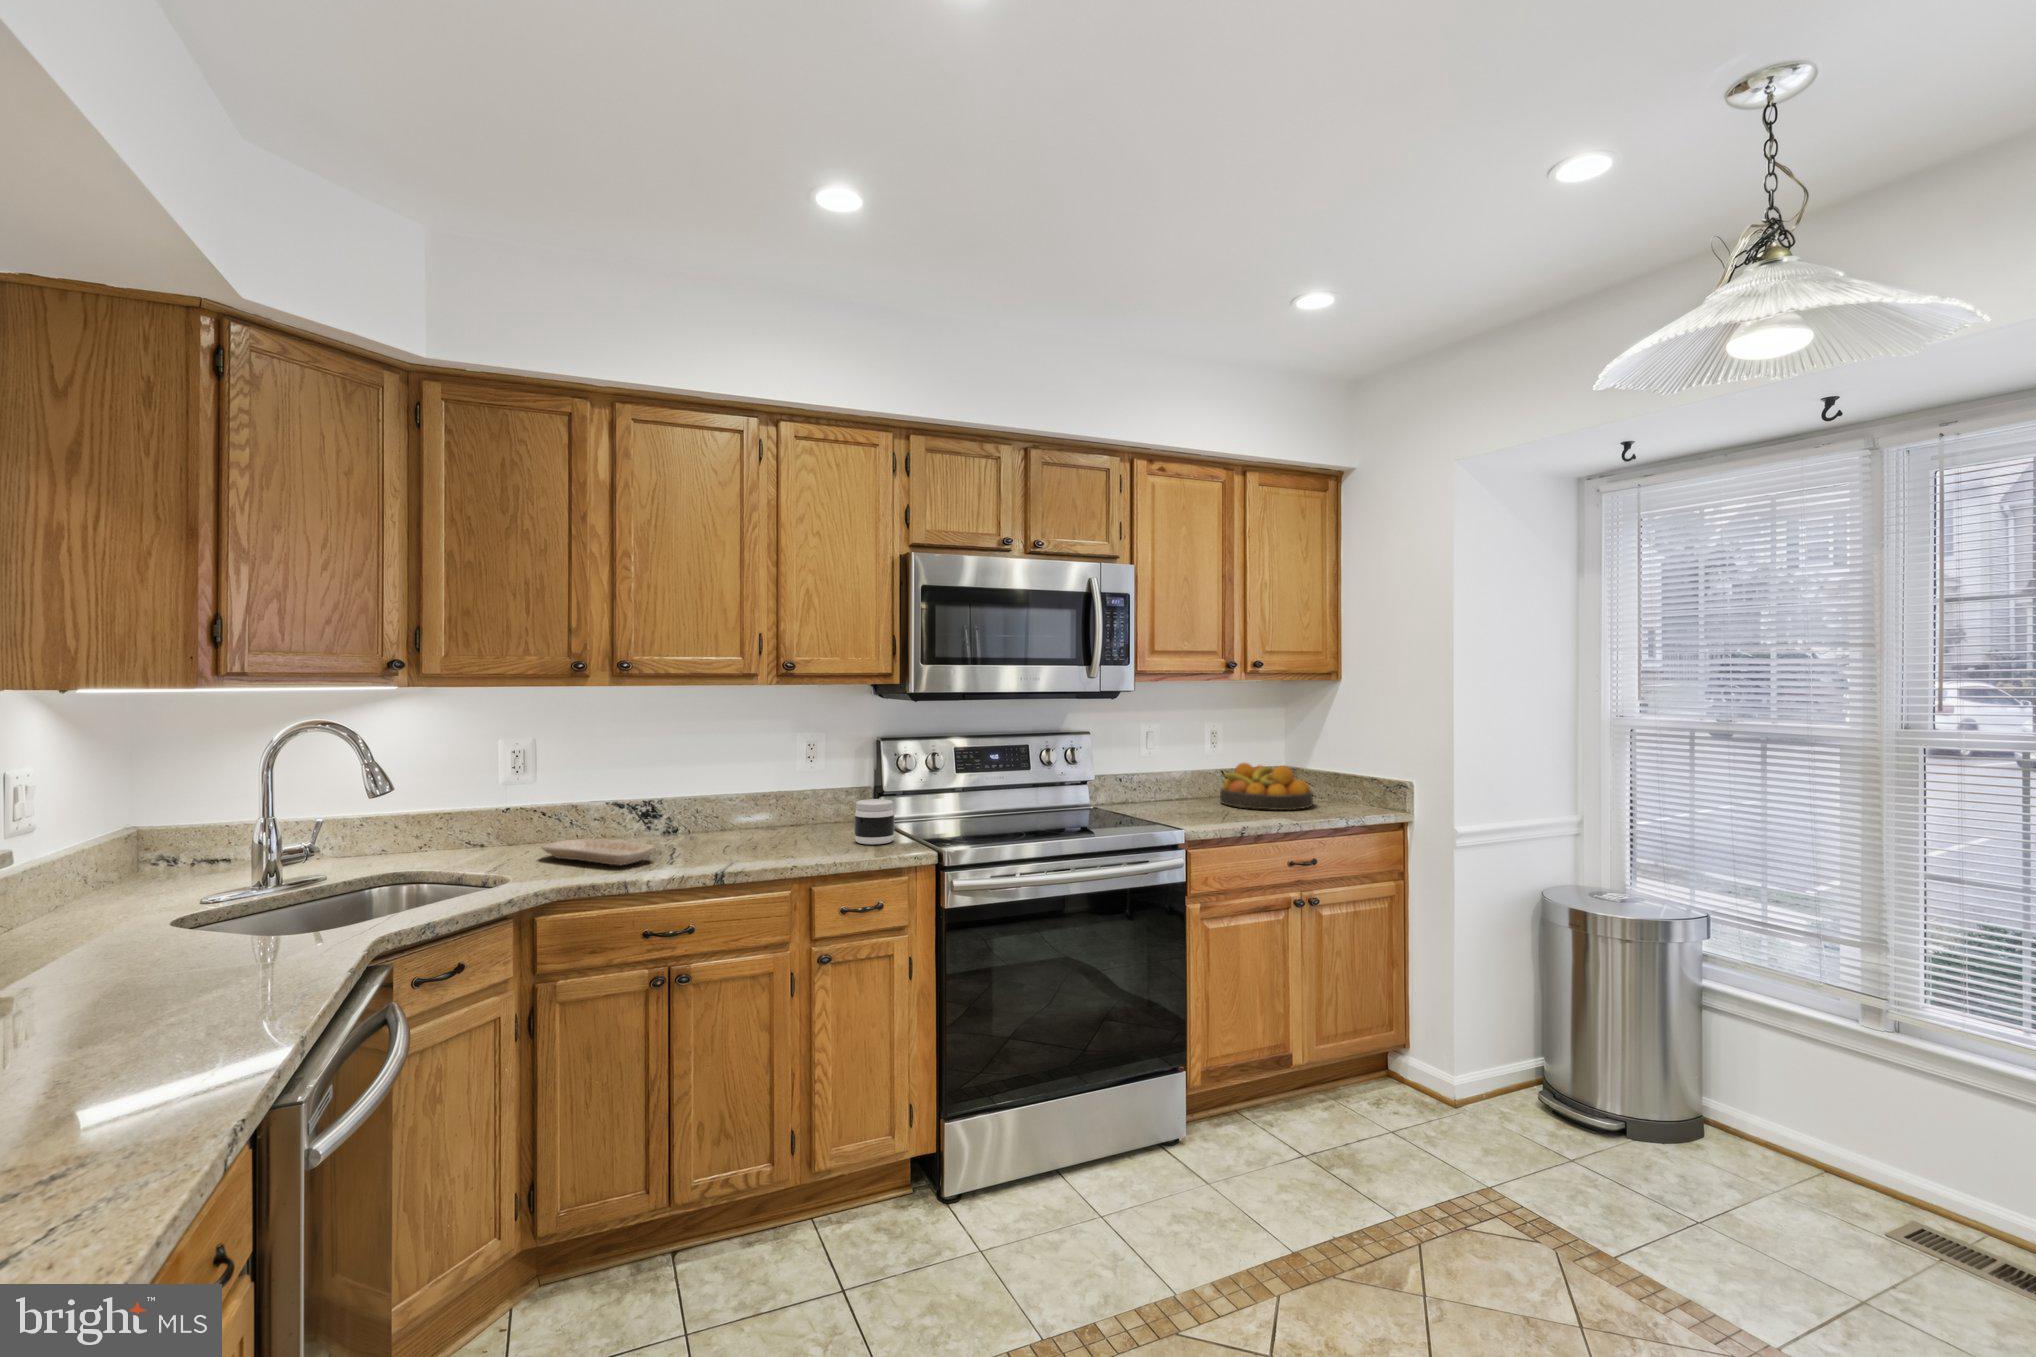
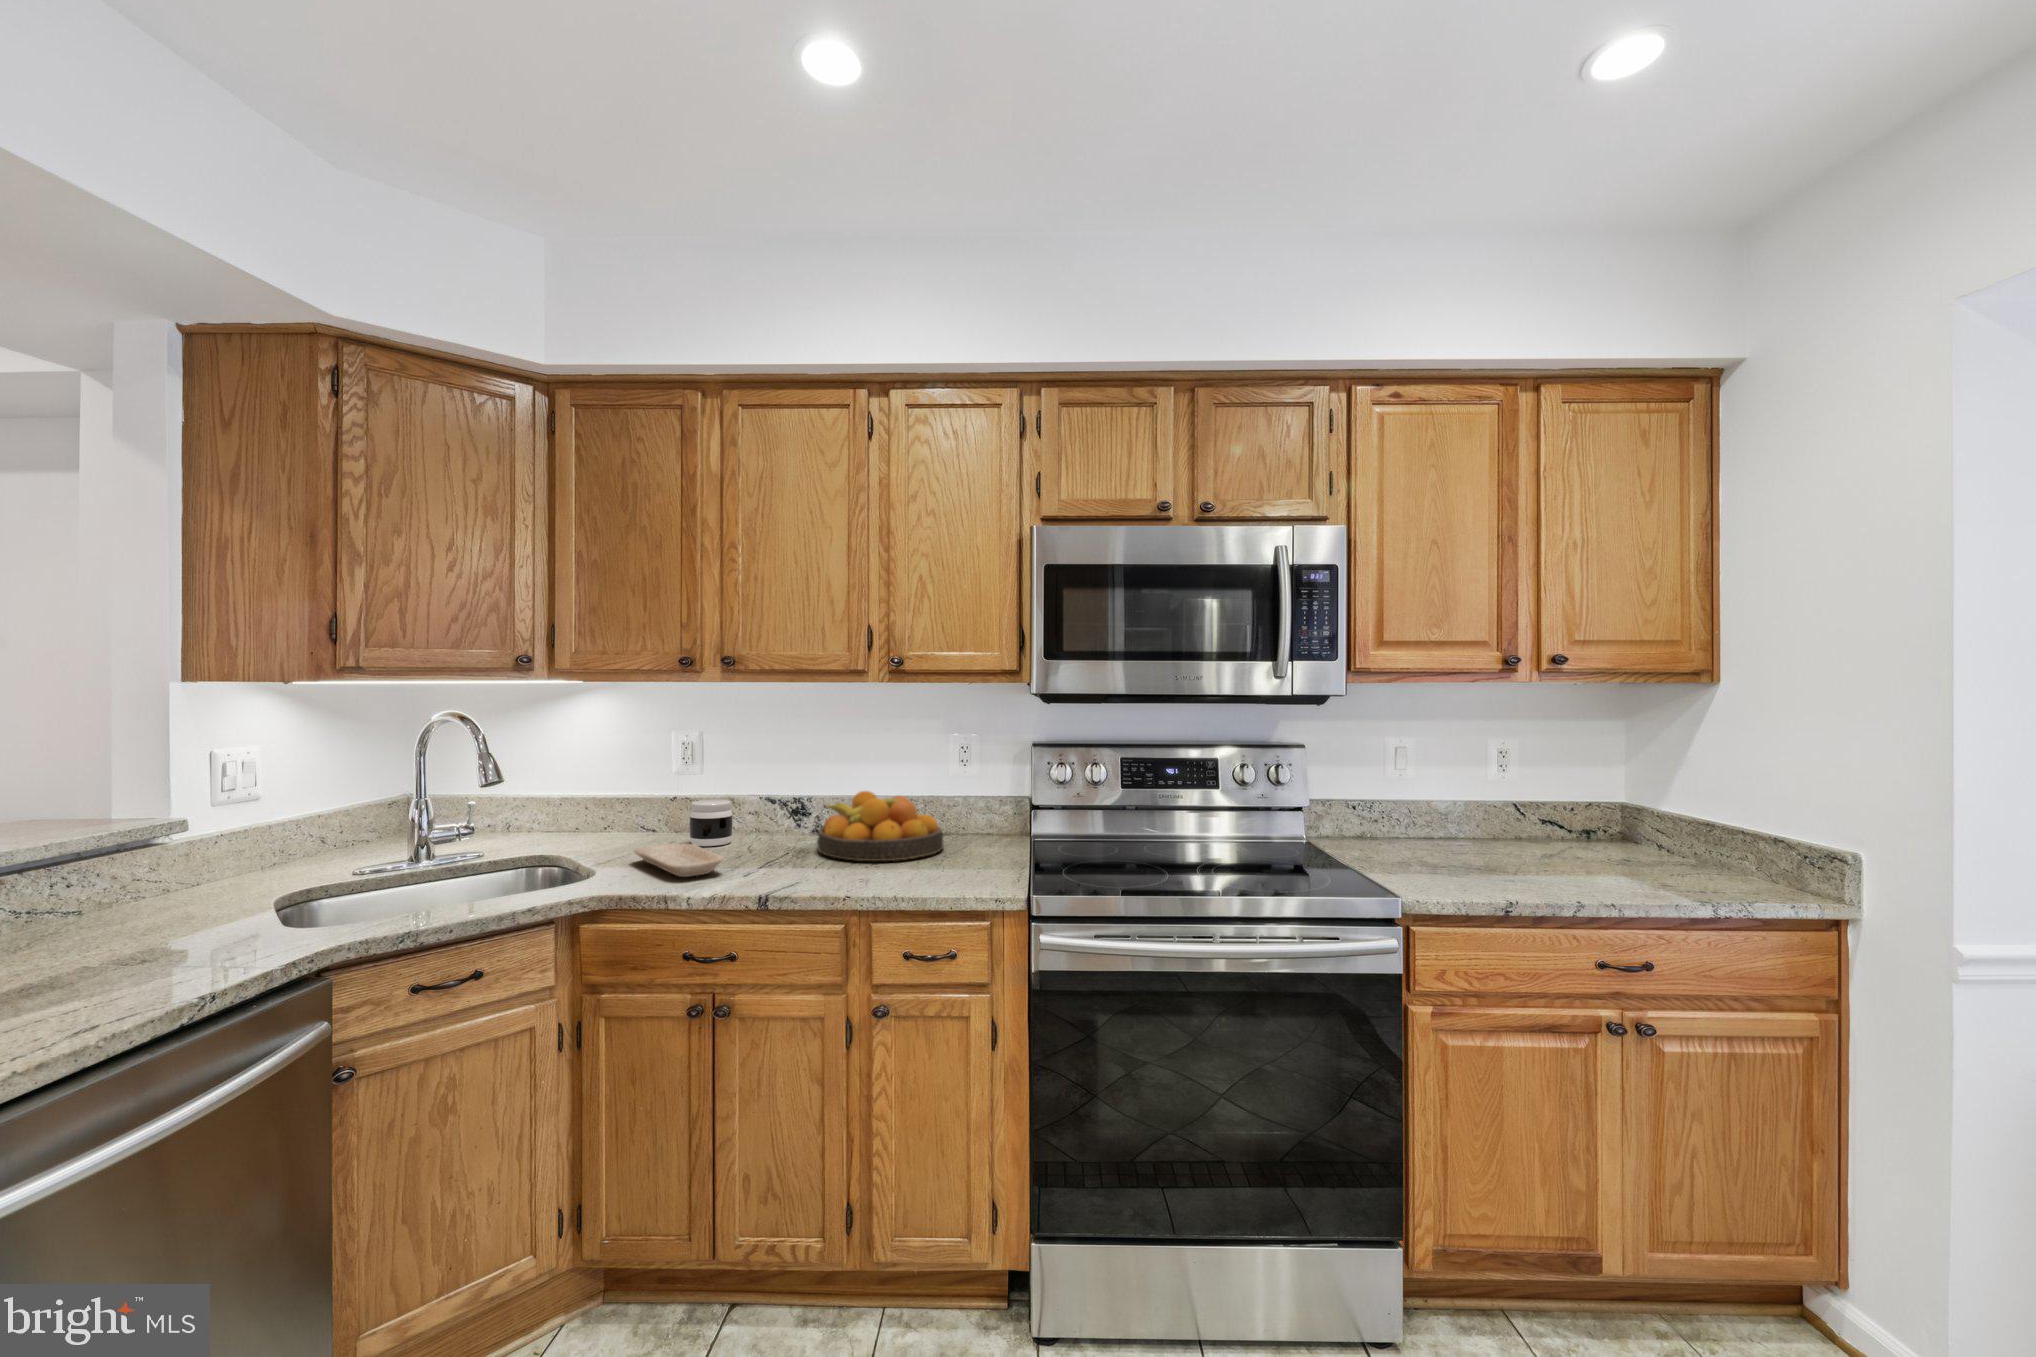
fruit bowl: present [1220,763,1313,810] -> present [817,791,943,861]
jar: present [854,799,894,844] -> present [689,799,733,846]

